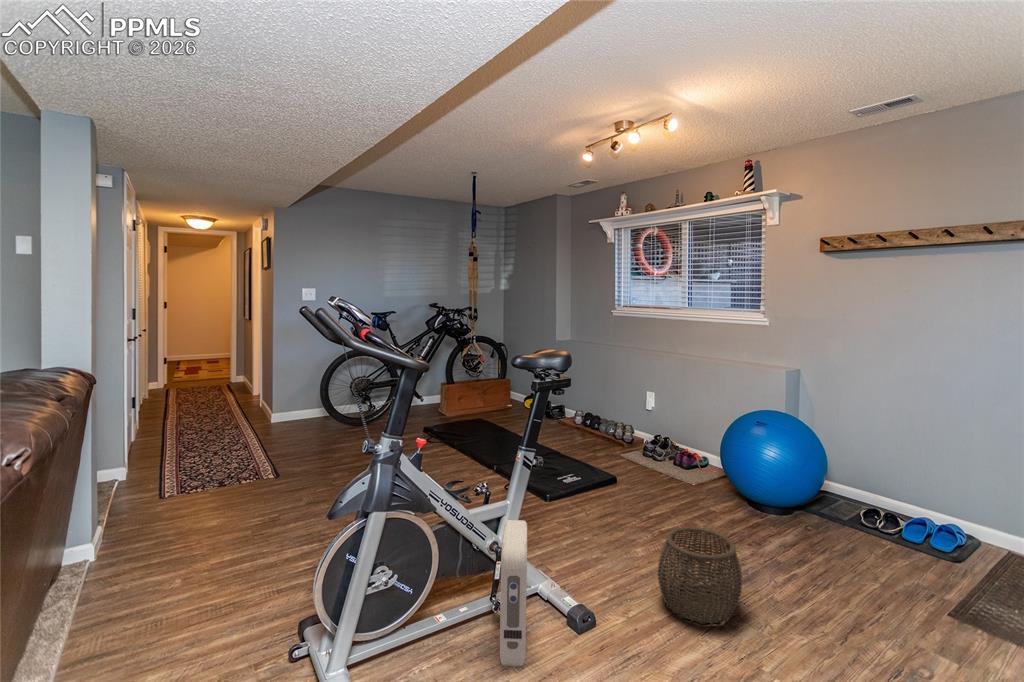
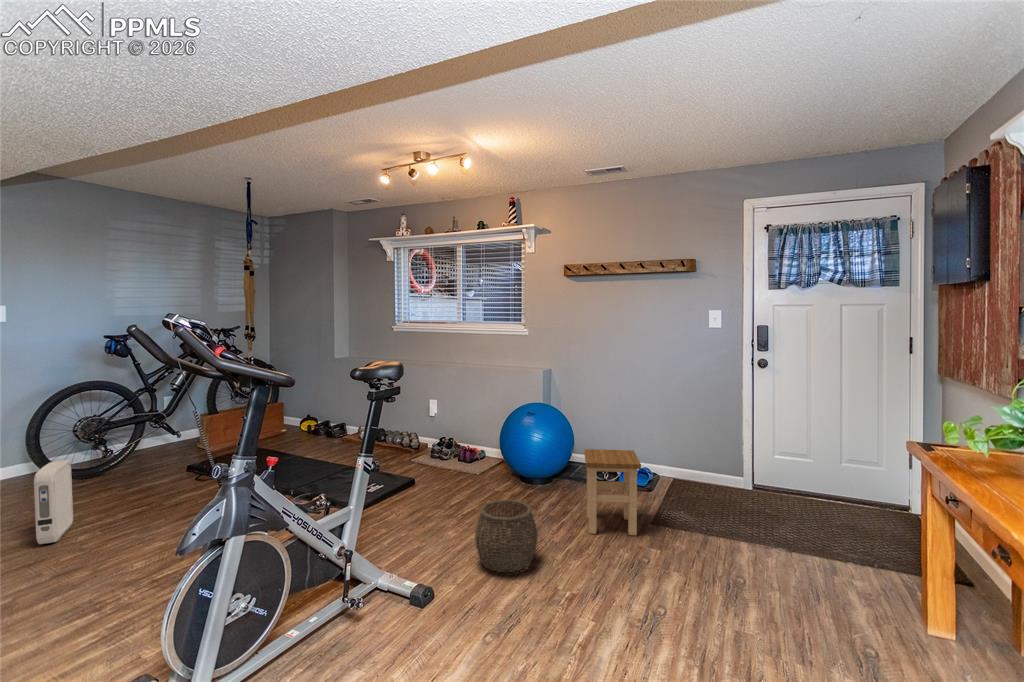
stool: none [830,482,927,624] -> present [584,449,641,535]
air purifier: present [500,520,527,666] -> present [34,460,73,544]

